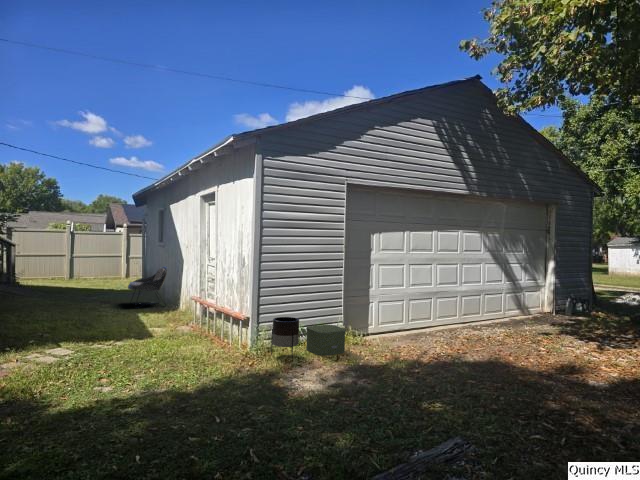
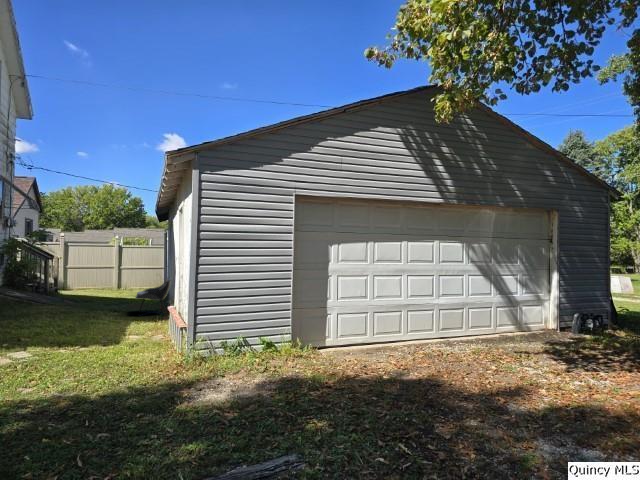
planter: present [271,317,299,358] -> none [207,328,235,370]
storage box: present [306,325,346,355] -> none [248,337,285,368]

